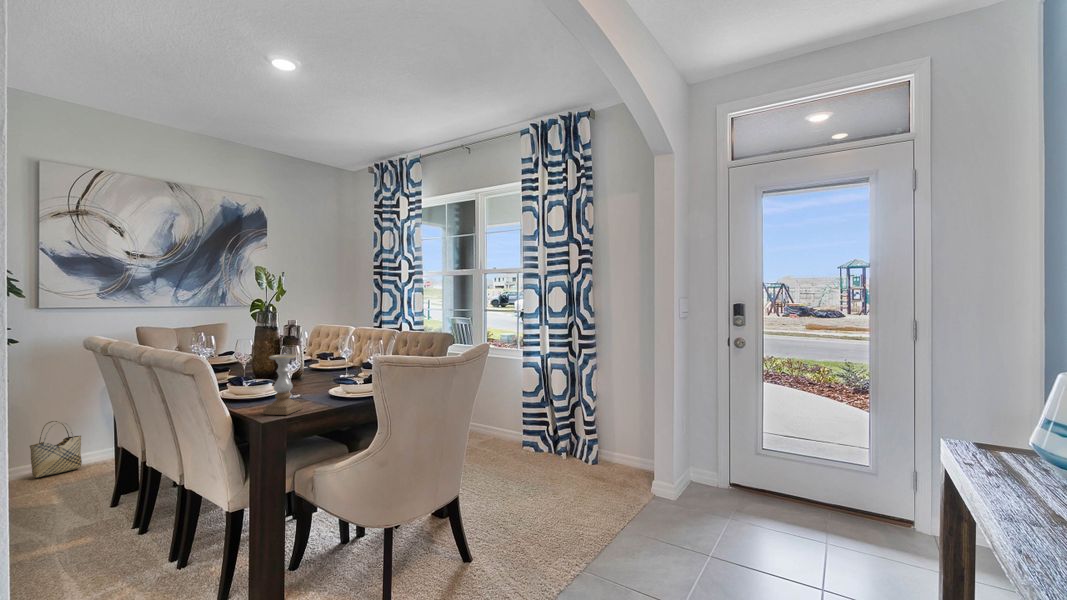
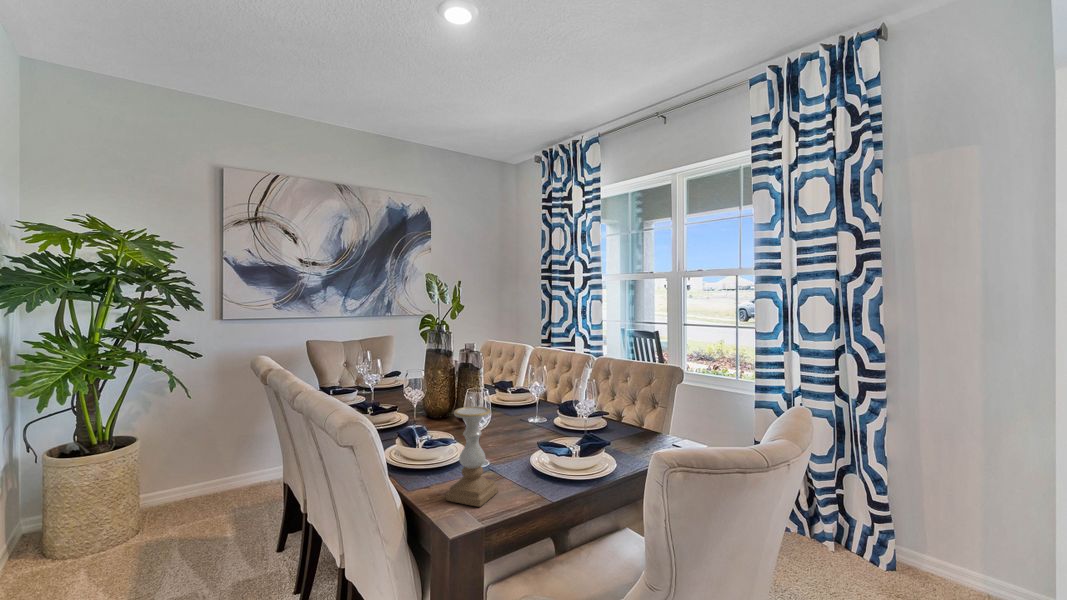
woven basket: present [30,421,82,478] -> none [213,437,259,497]

